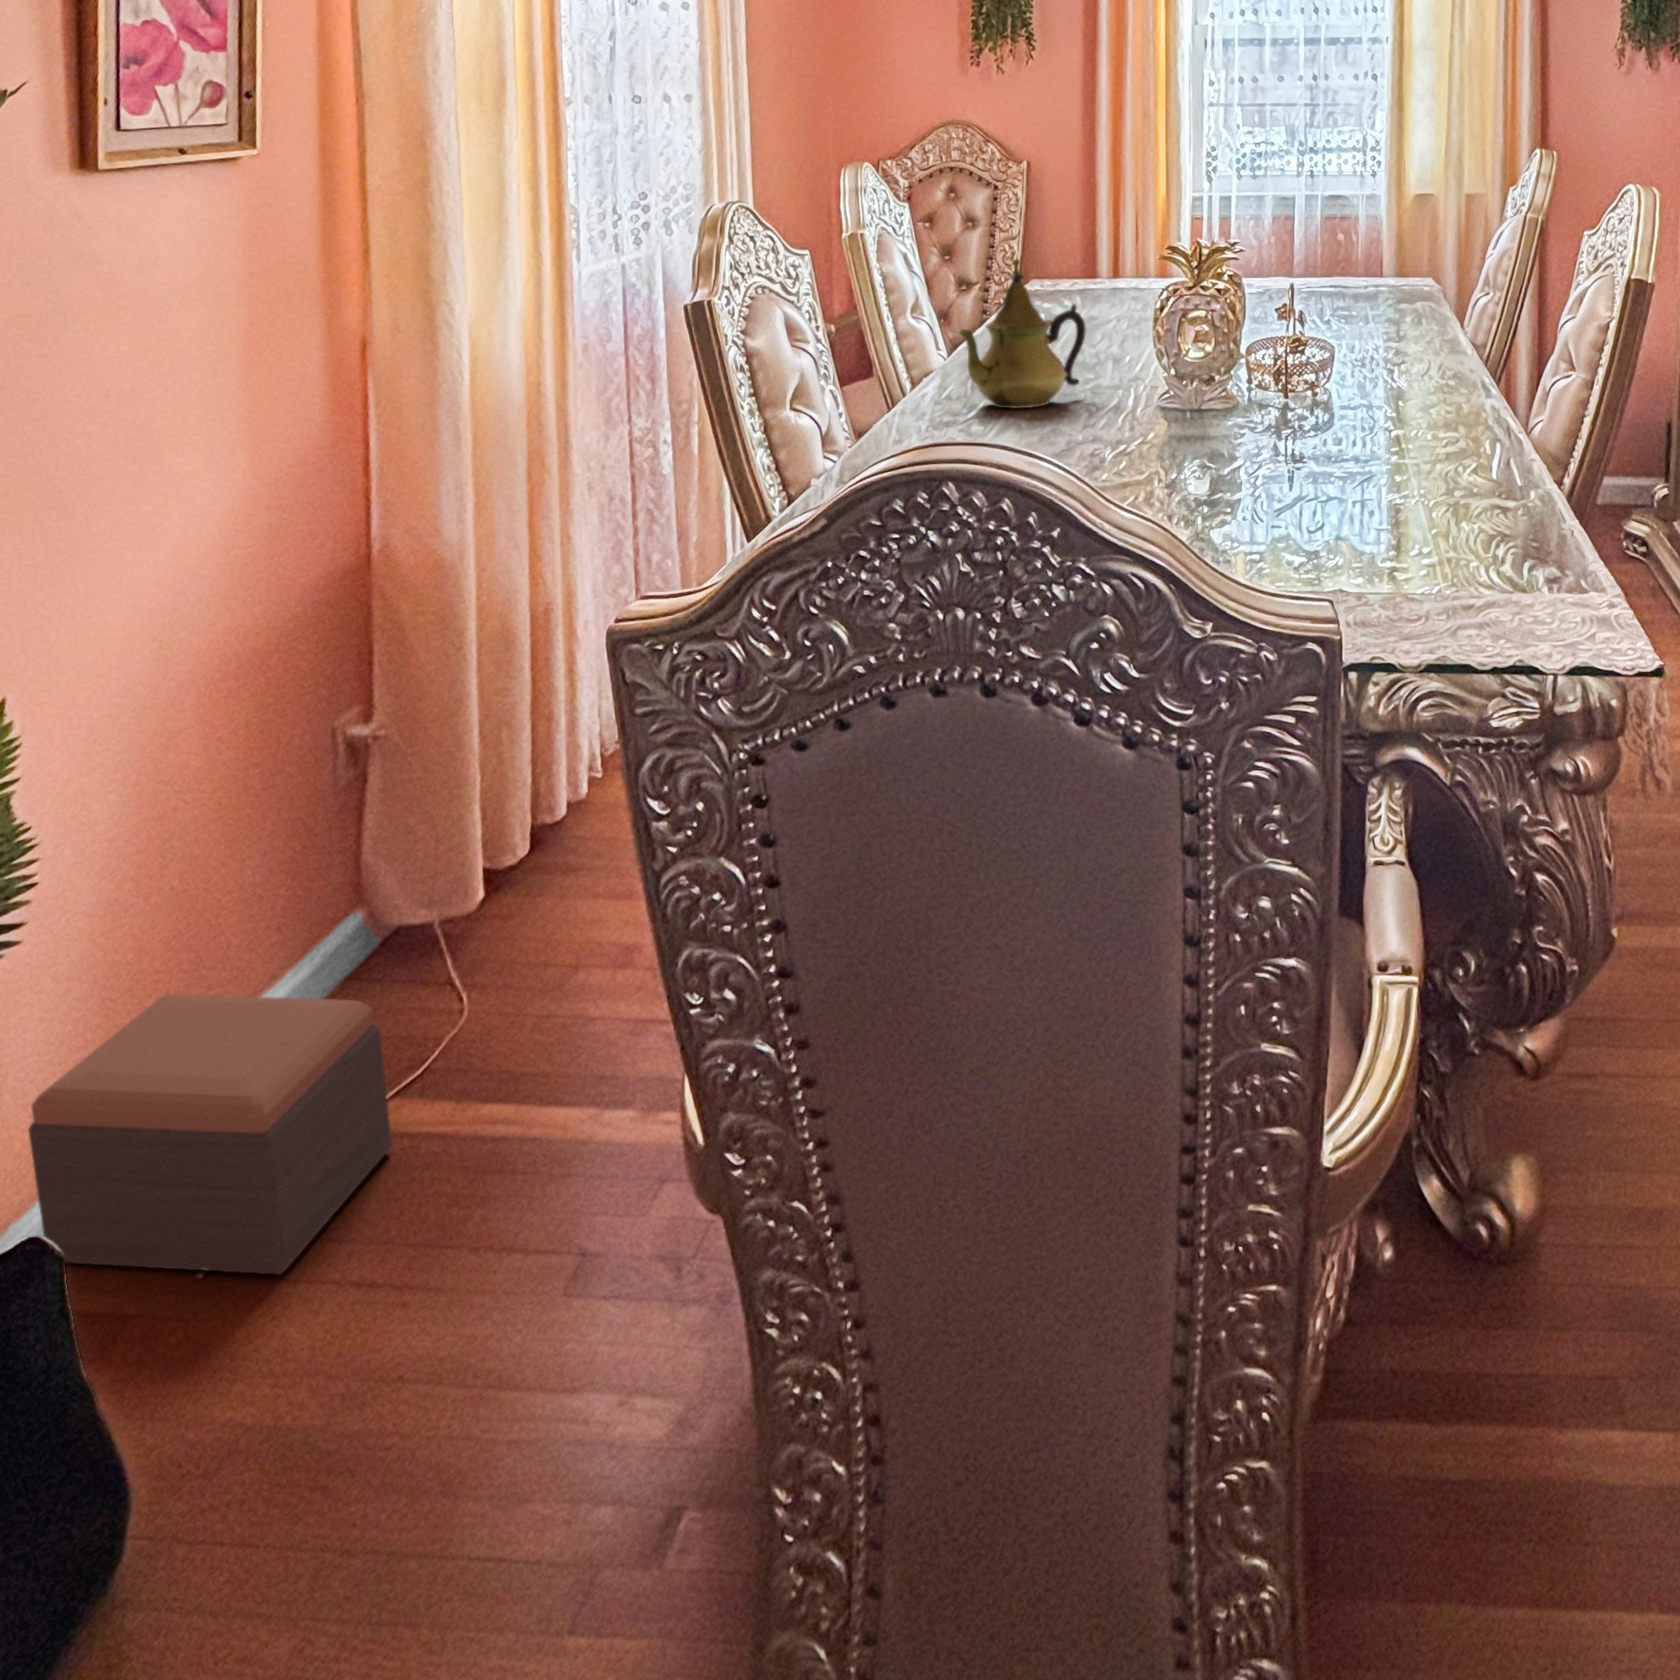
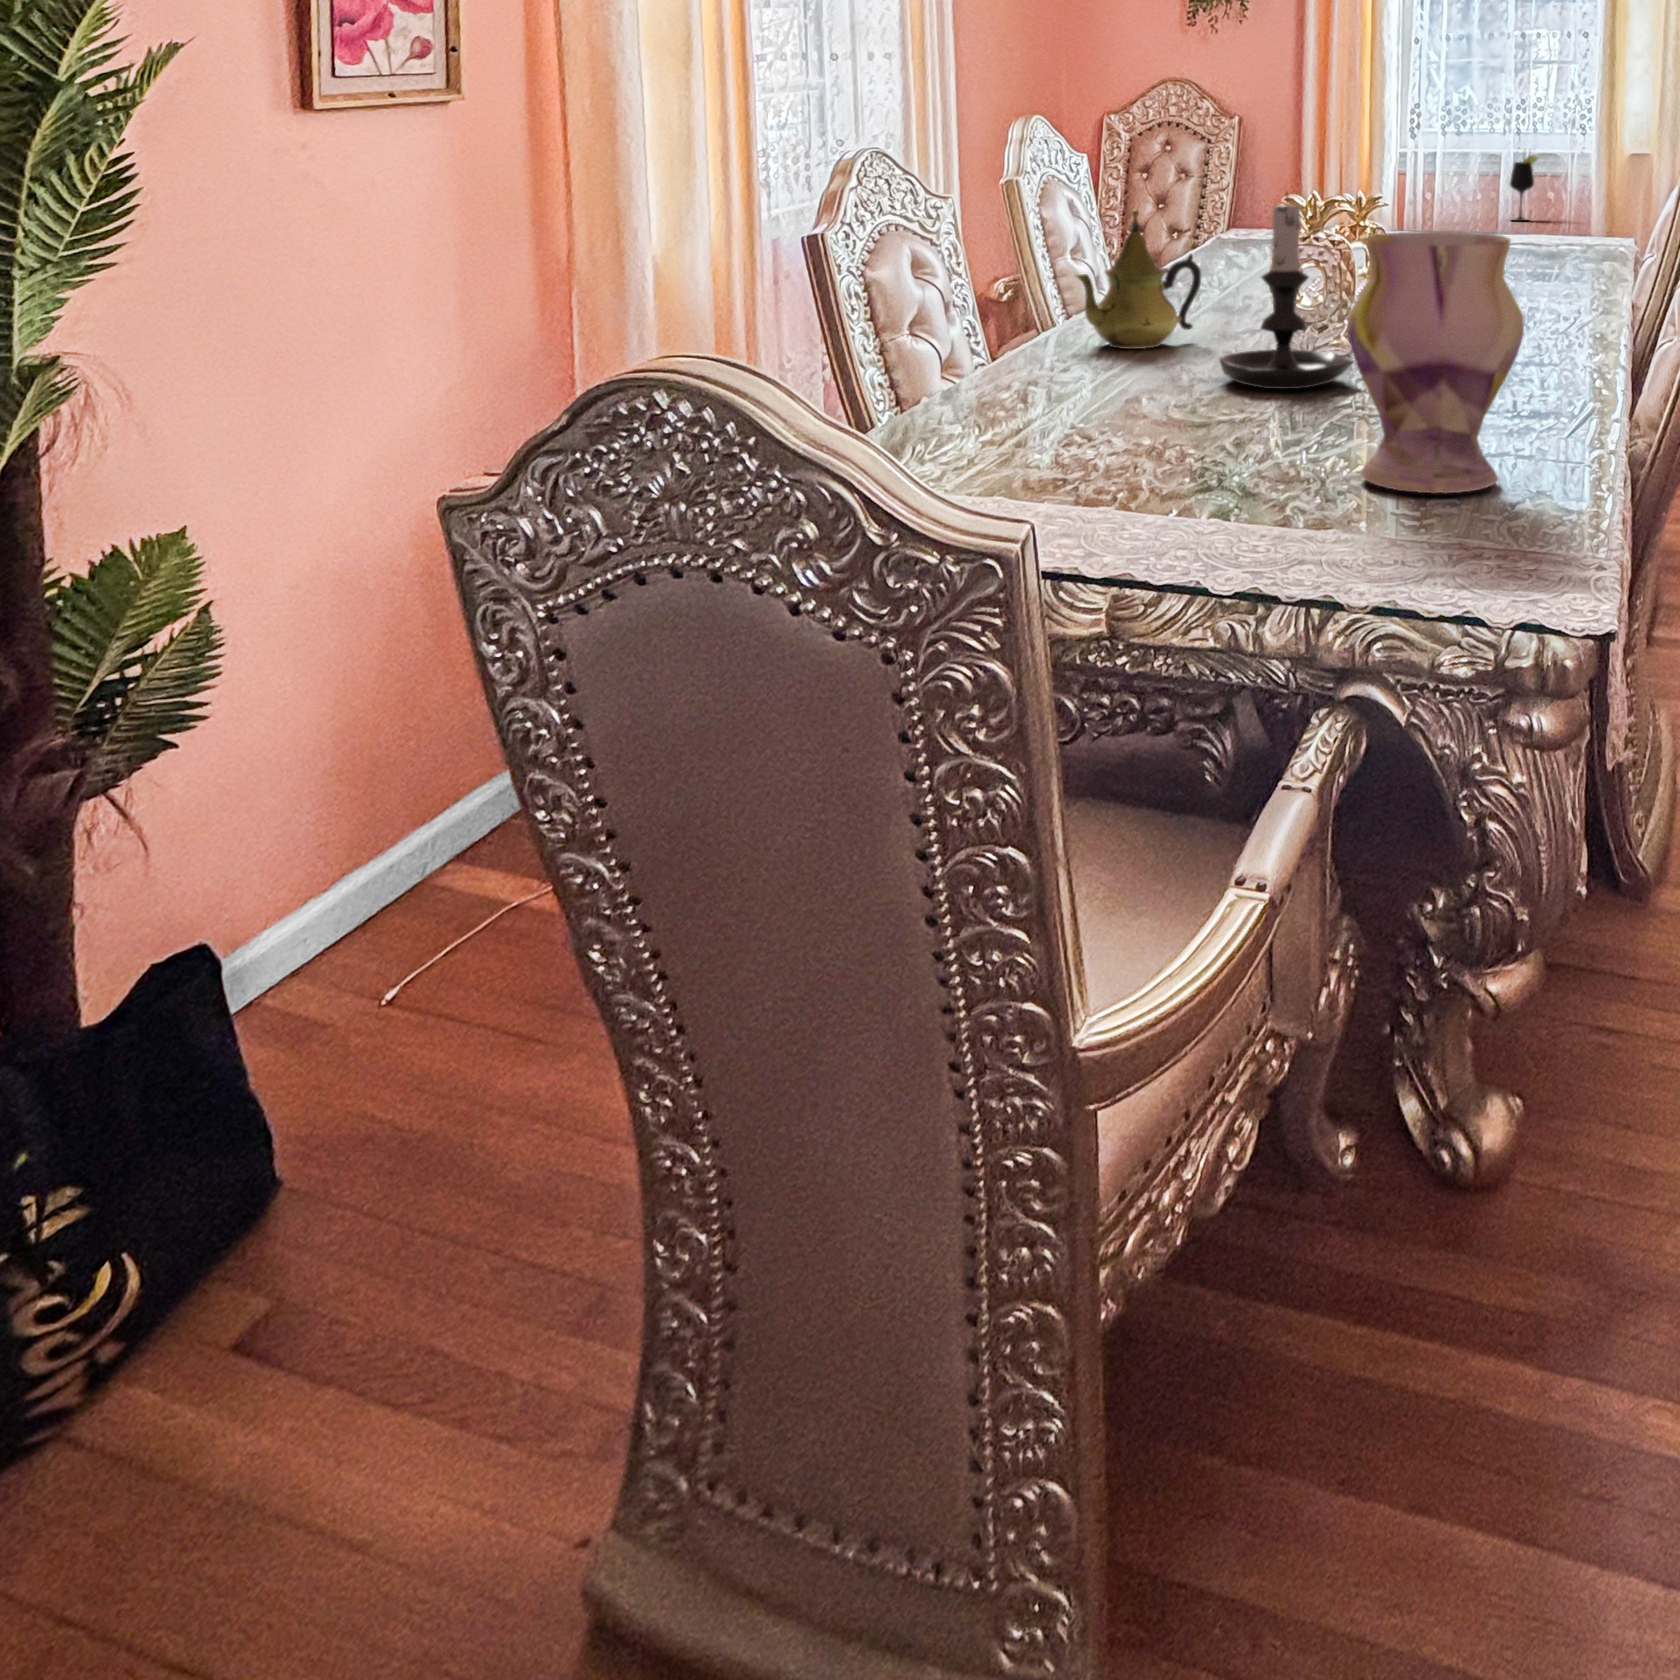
wine glass: none [1323,190,1351,265] -> present [1510,152,1538,221]
candle holder: none [1133,233,1277,443] -> present [1219,193,1354,389]
vase: none [1328,267,1510,542] -> present [1347,231,1524,494]
footstool: present [28,994,392,1274] -> none [210,814,513,1056]

